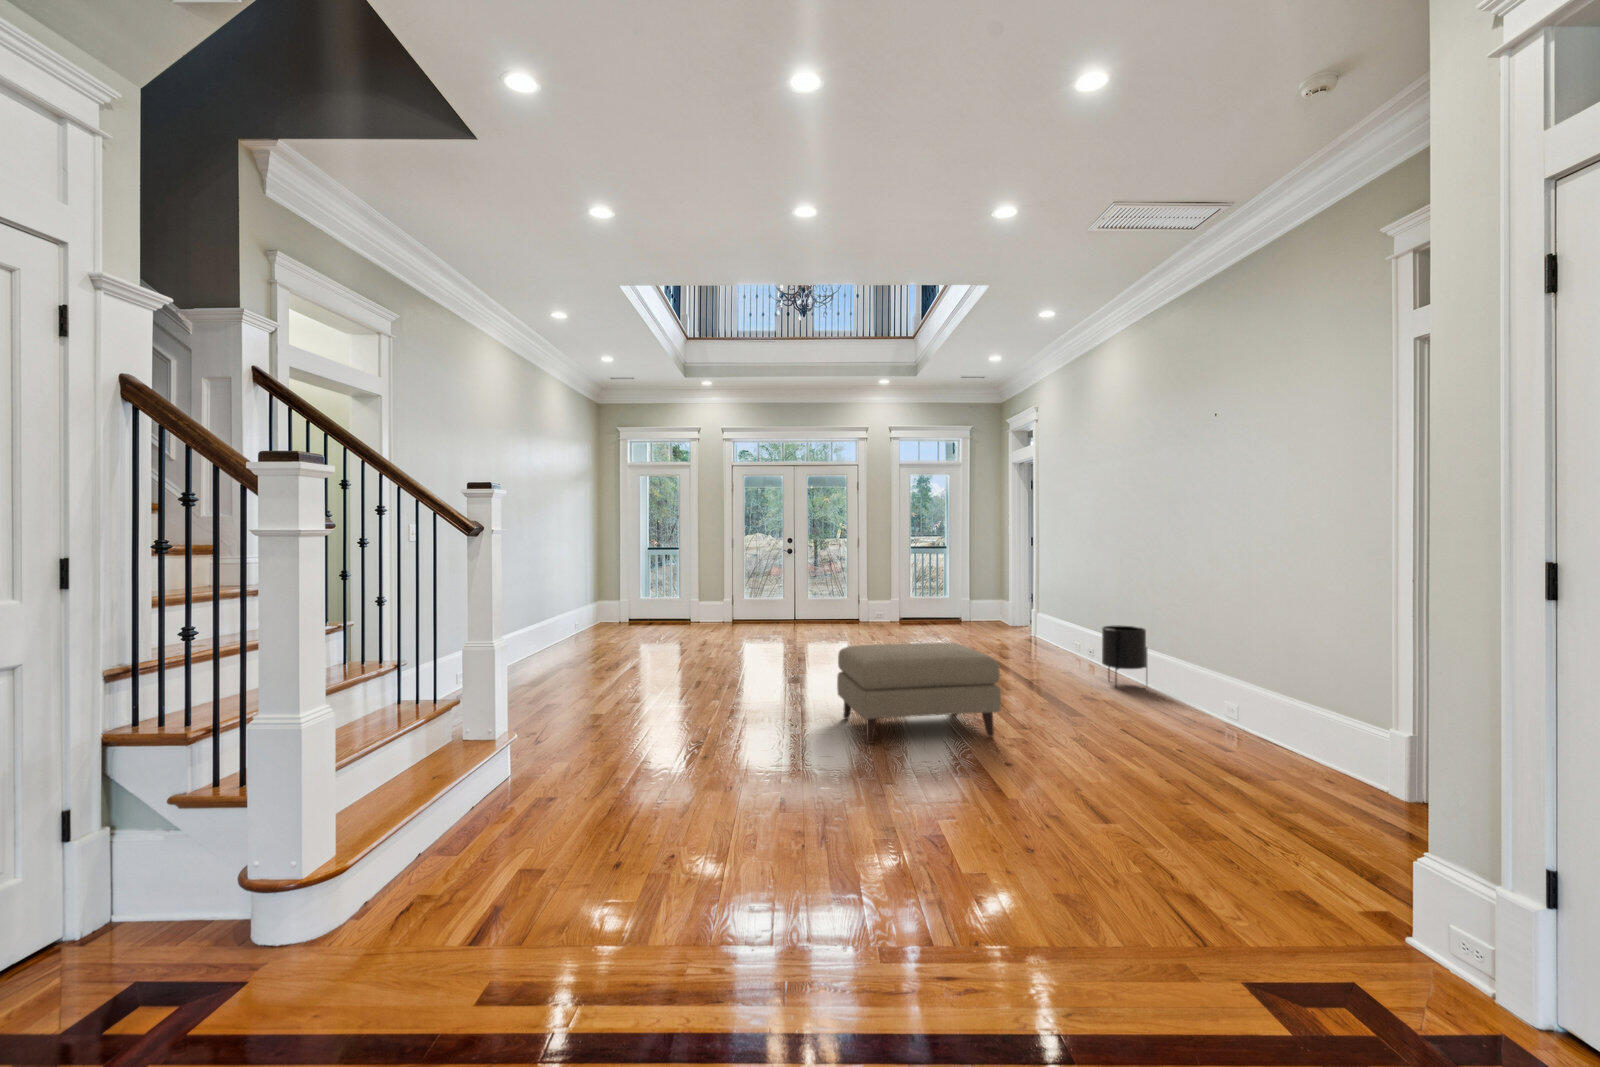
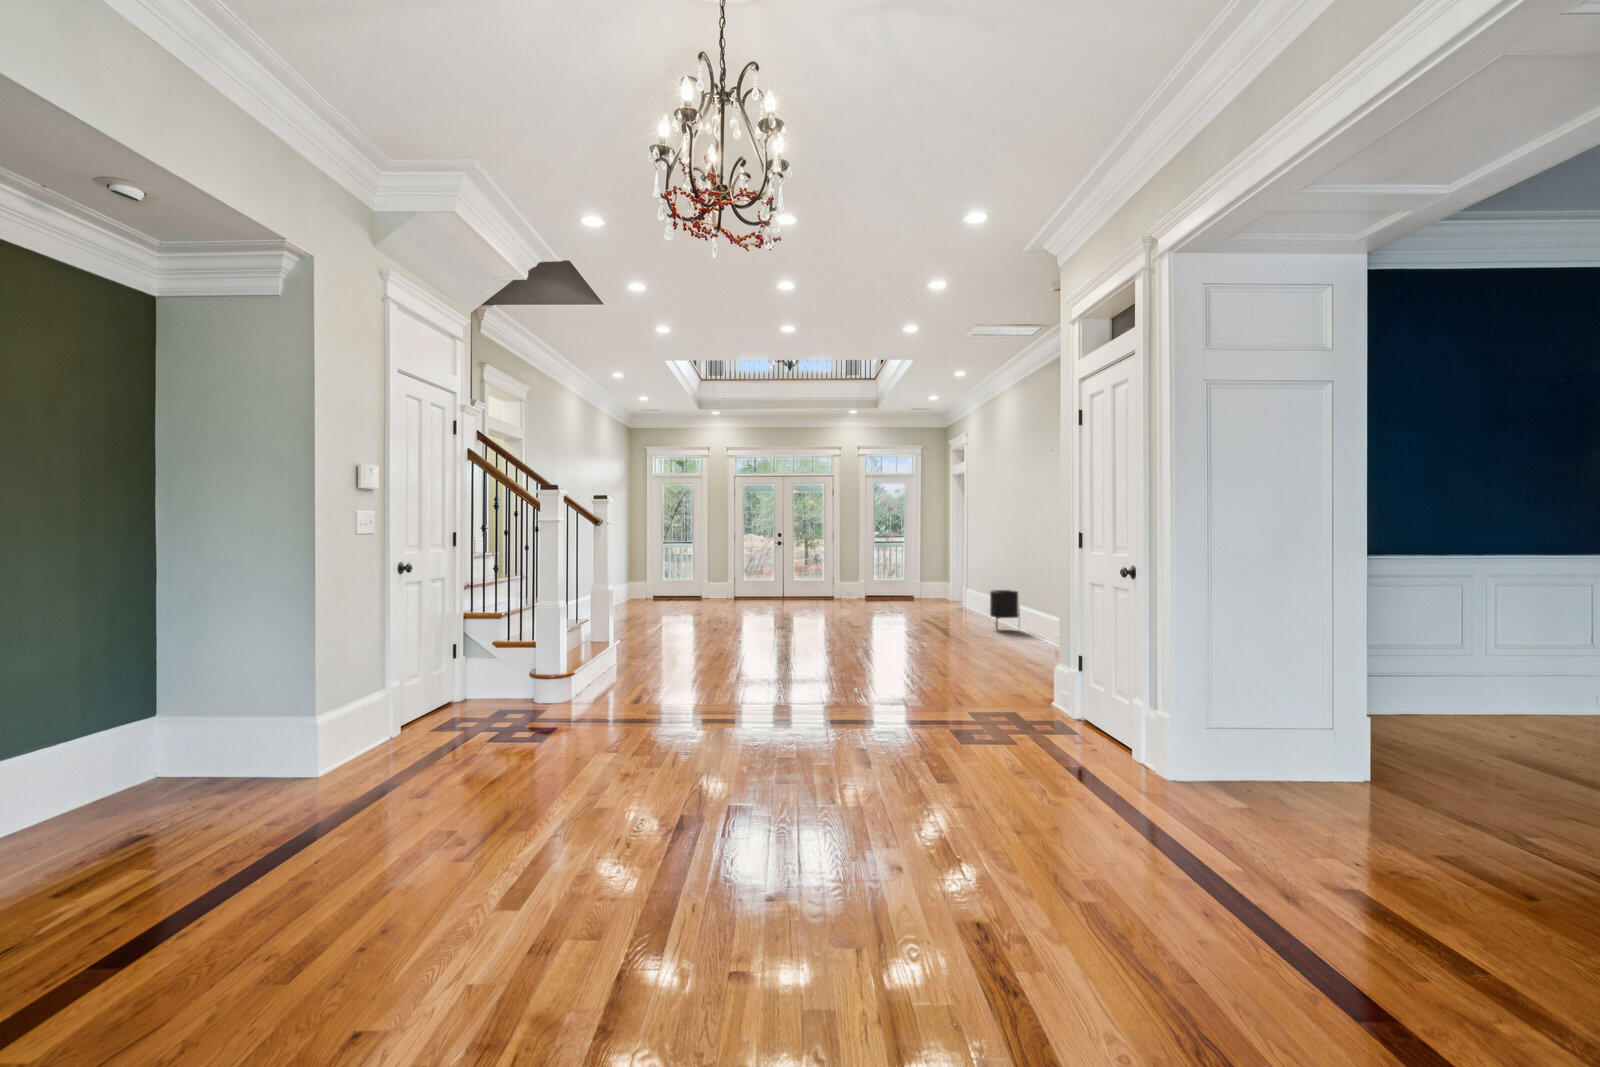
ottoman: present [837,643,1001,744] -> none [808,596,906,653]

